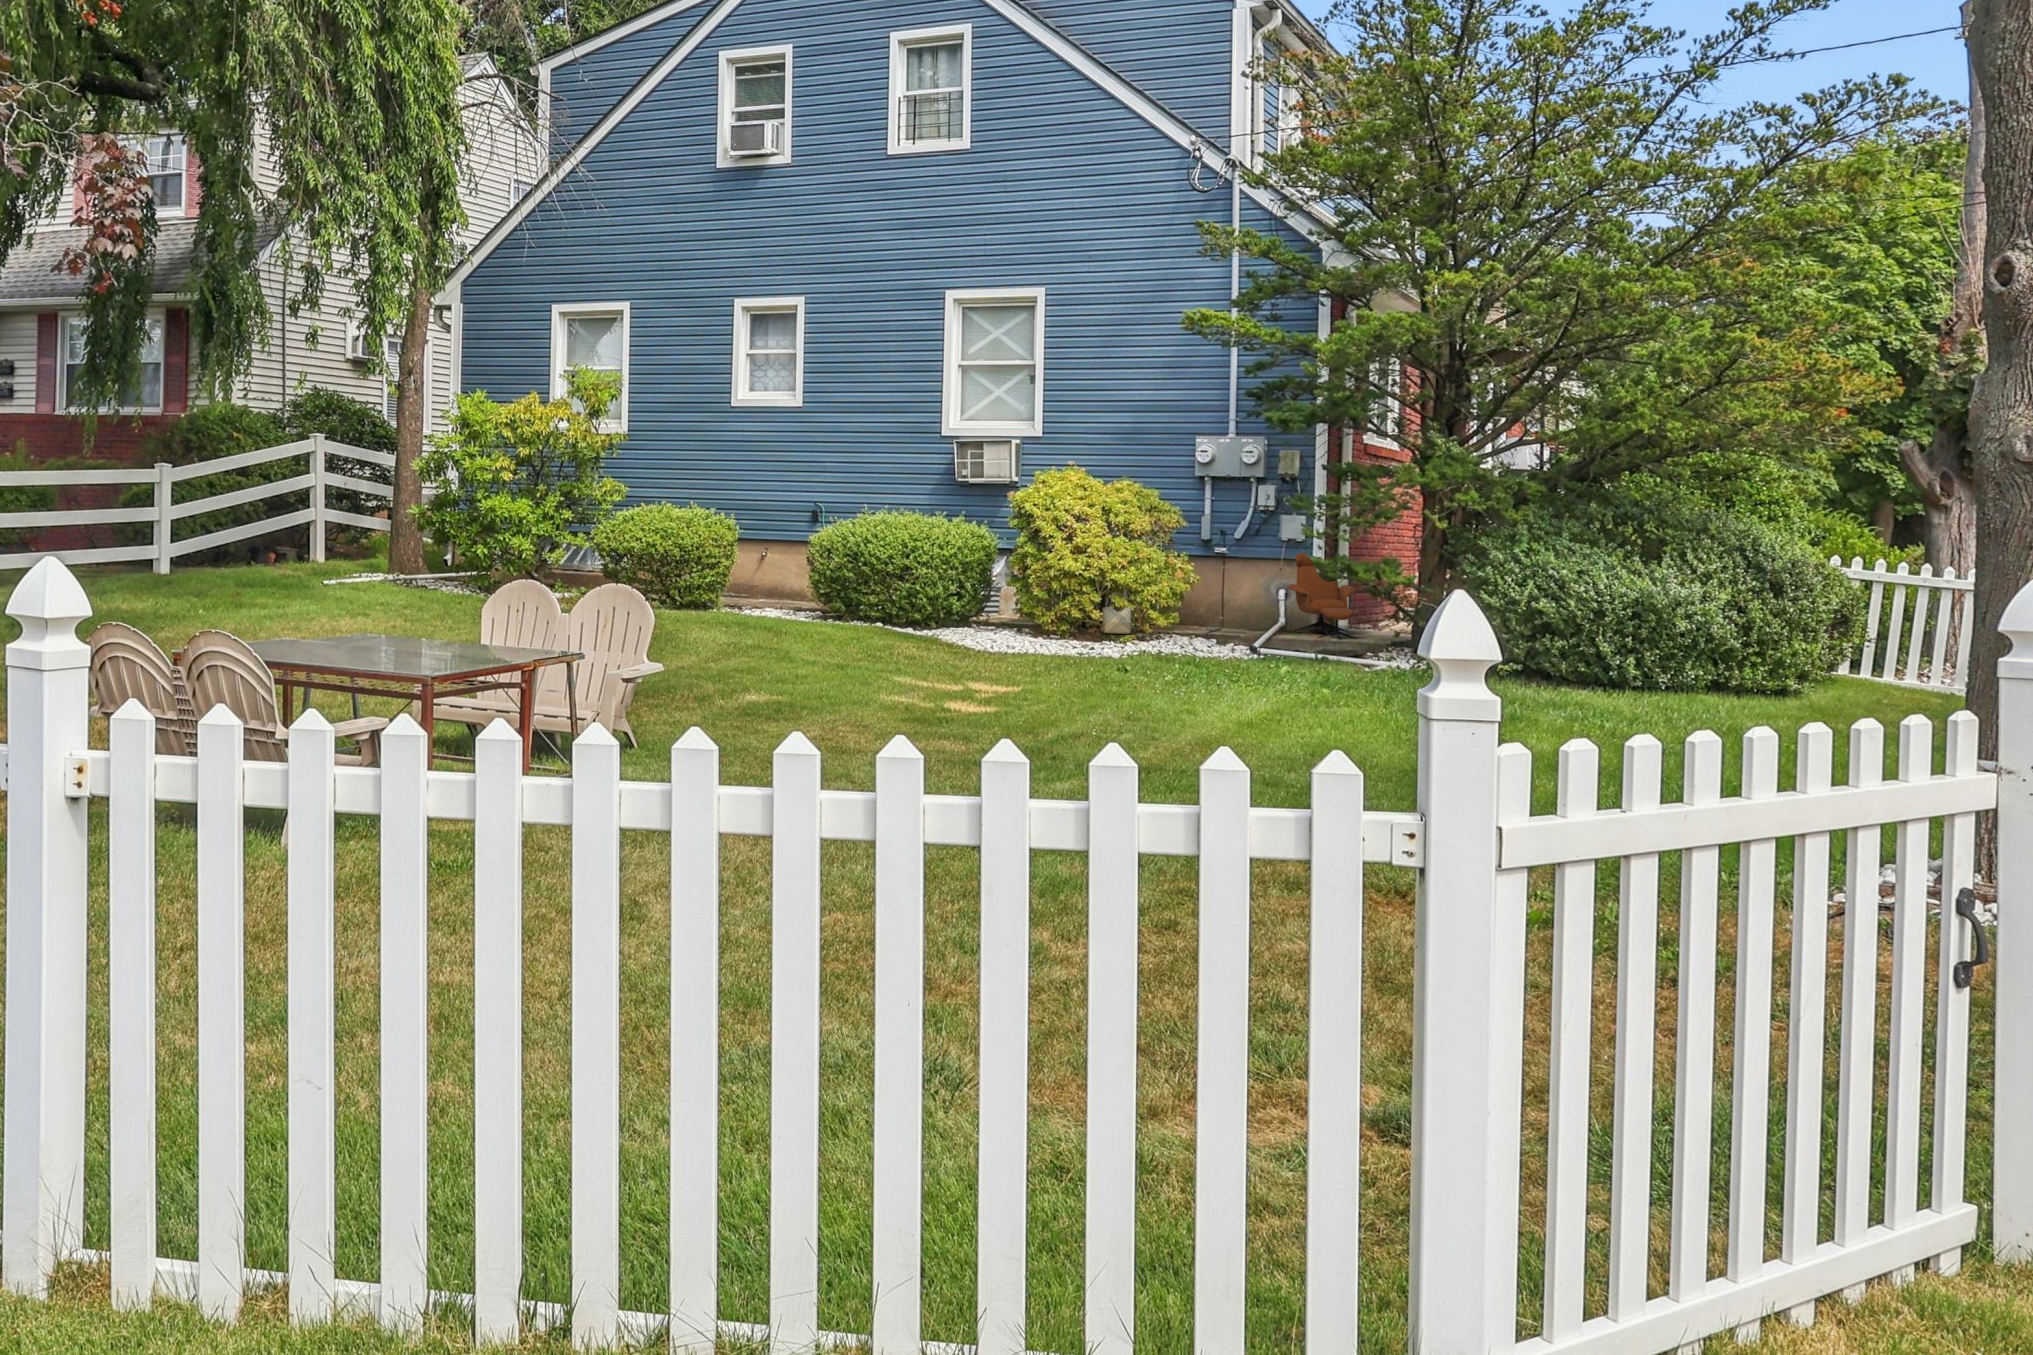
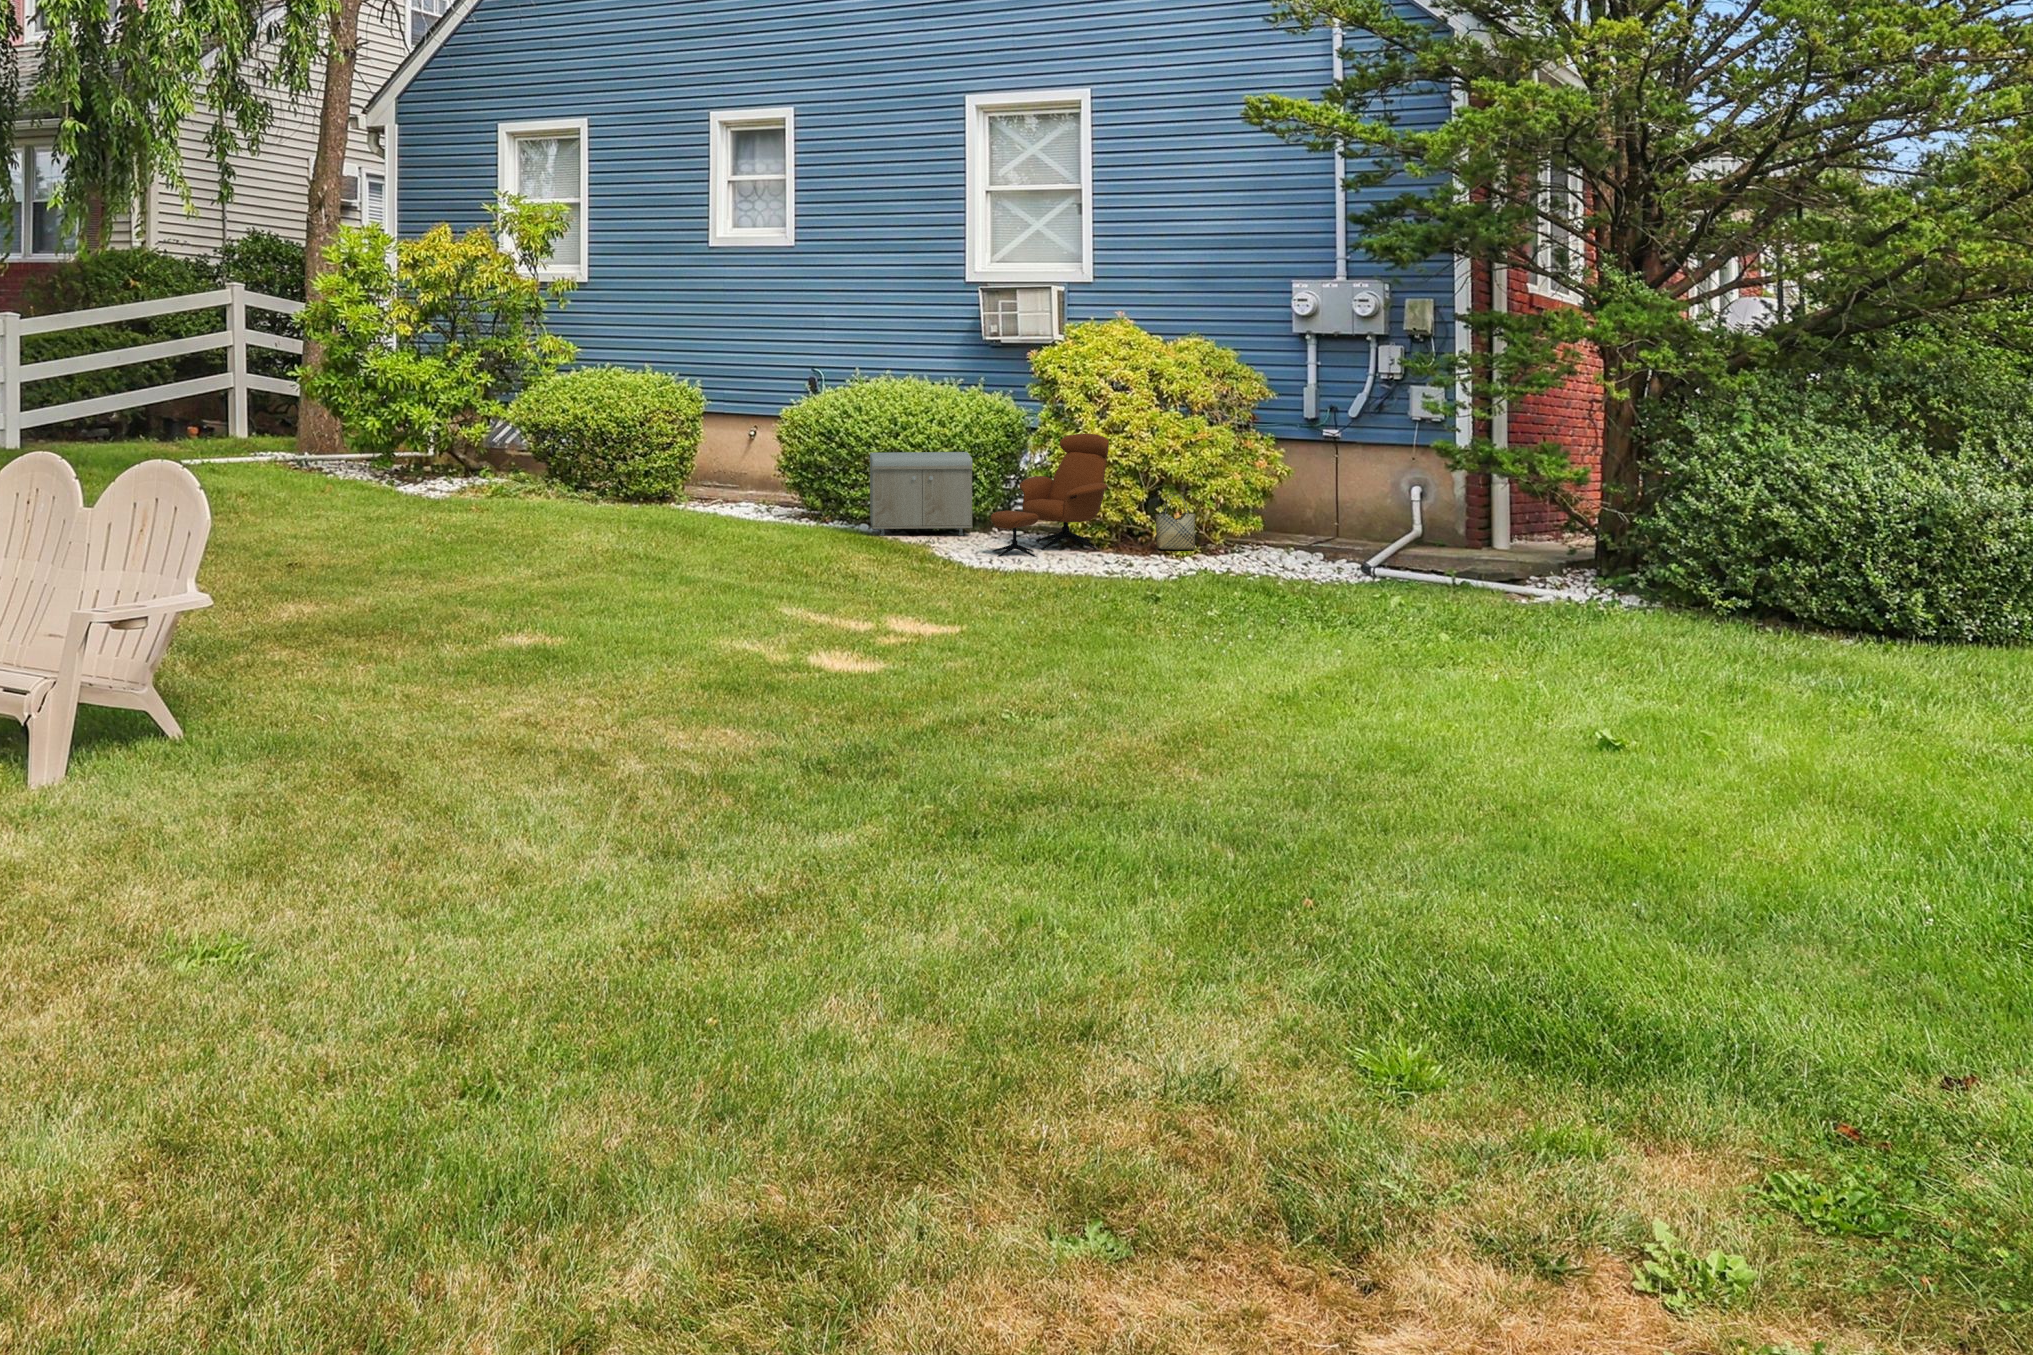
lounge chair: present [1288,552,1357,640] -> present [991,433,1109,557]
storage bench: none [884,561,964,623] -> present [870,452,973,536]

